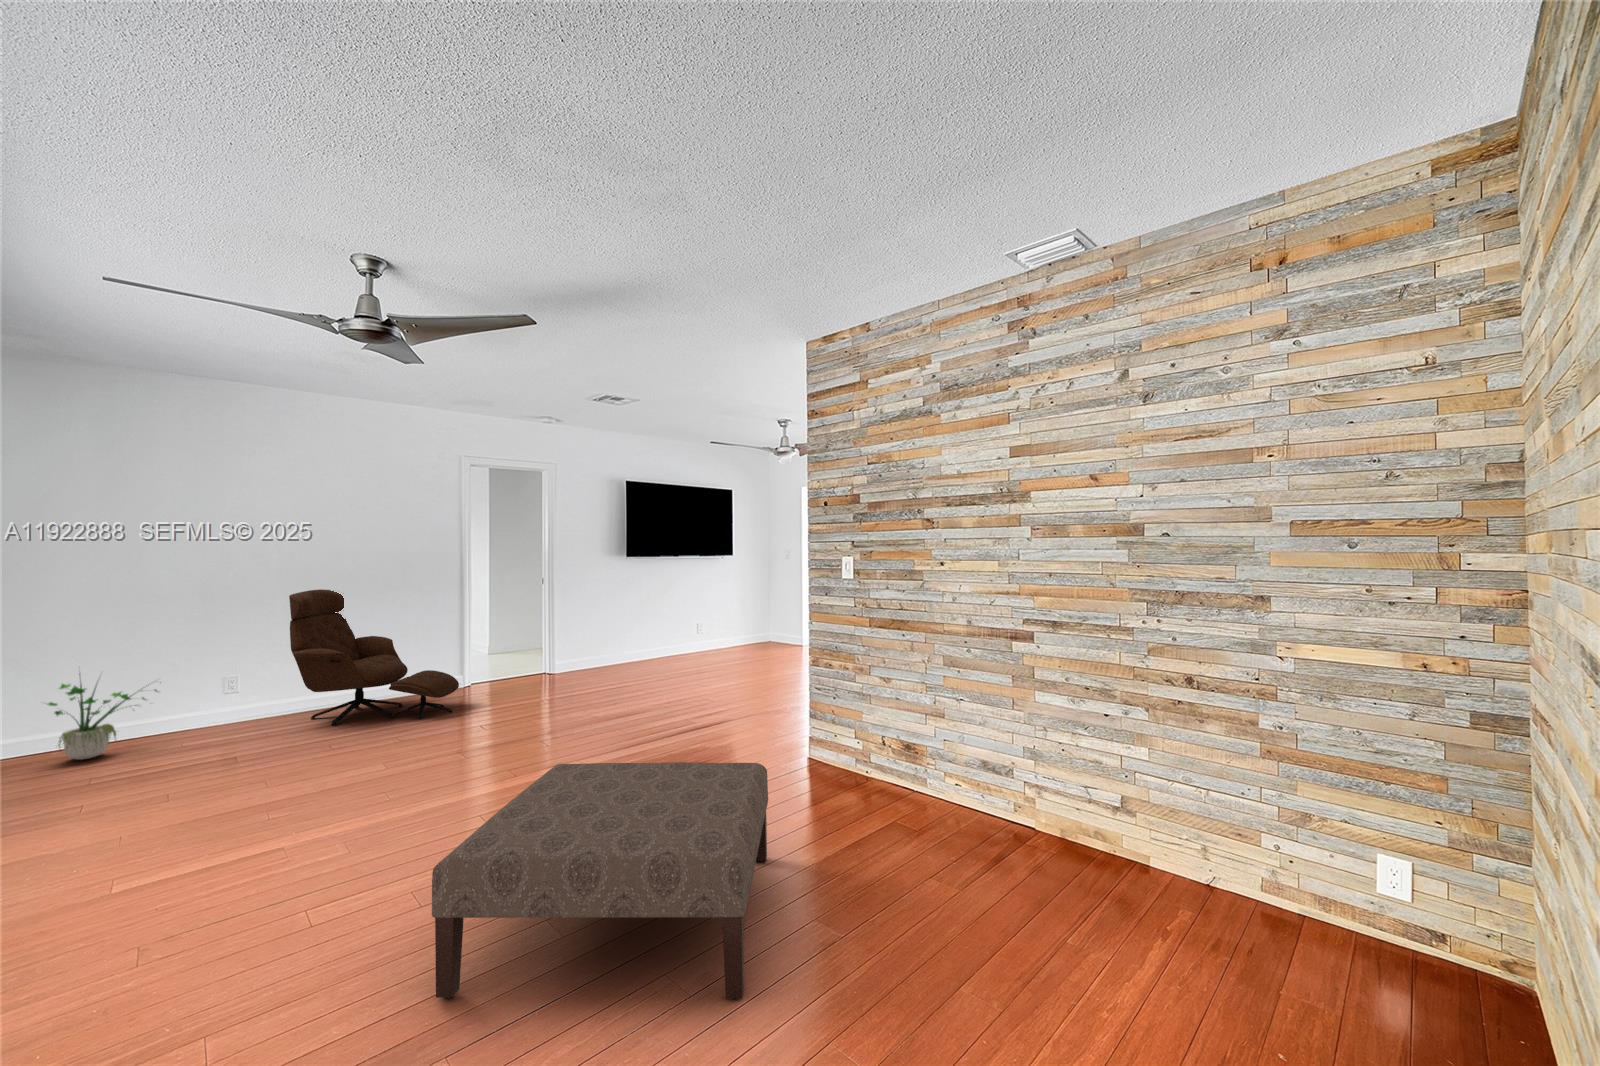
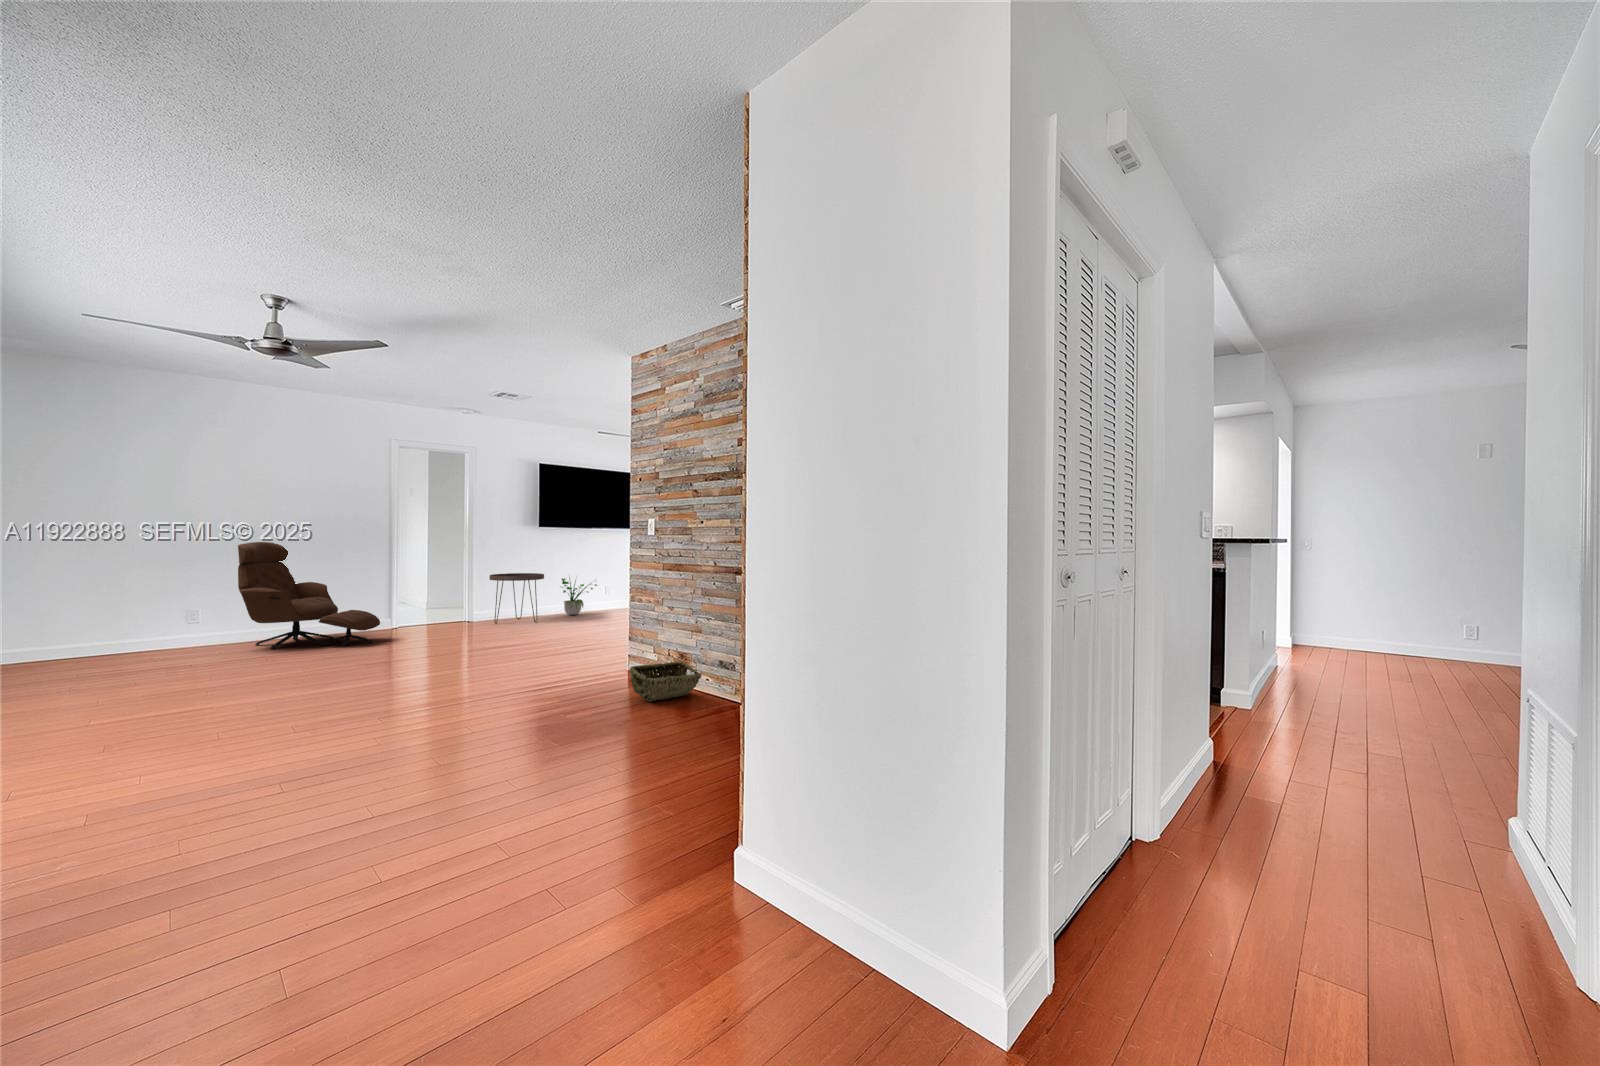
side table: none [575,613,638,677] -> present [489,573,544,624]
potted plant: present [47,684,157,760] -> present [562,578,597,615]
woven basket: none [856,757,952,824] -> present [630,662,701,701]
ottoman: present [432,762,768,999] -> none [286,649,549,767]

